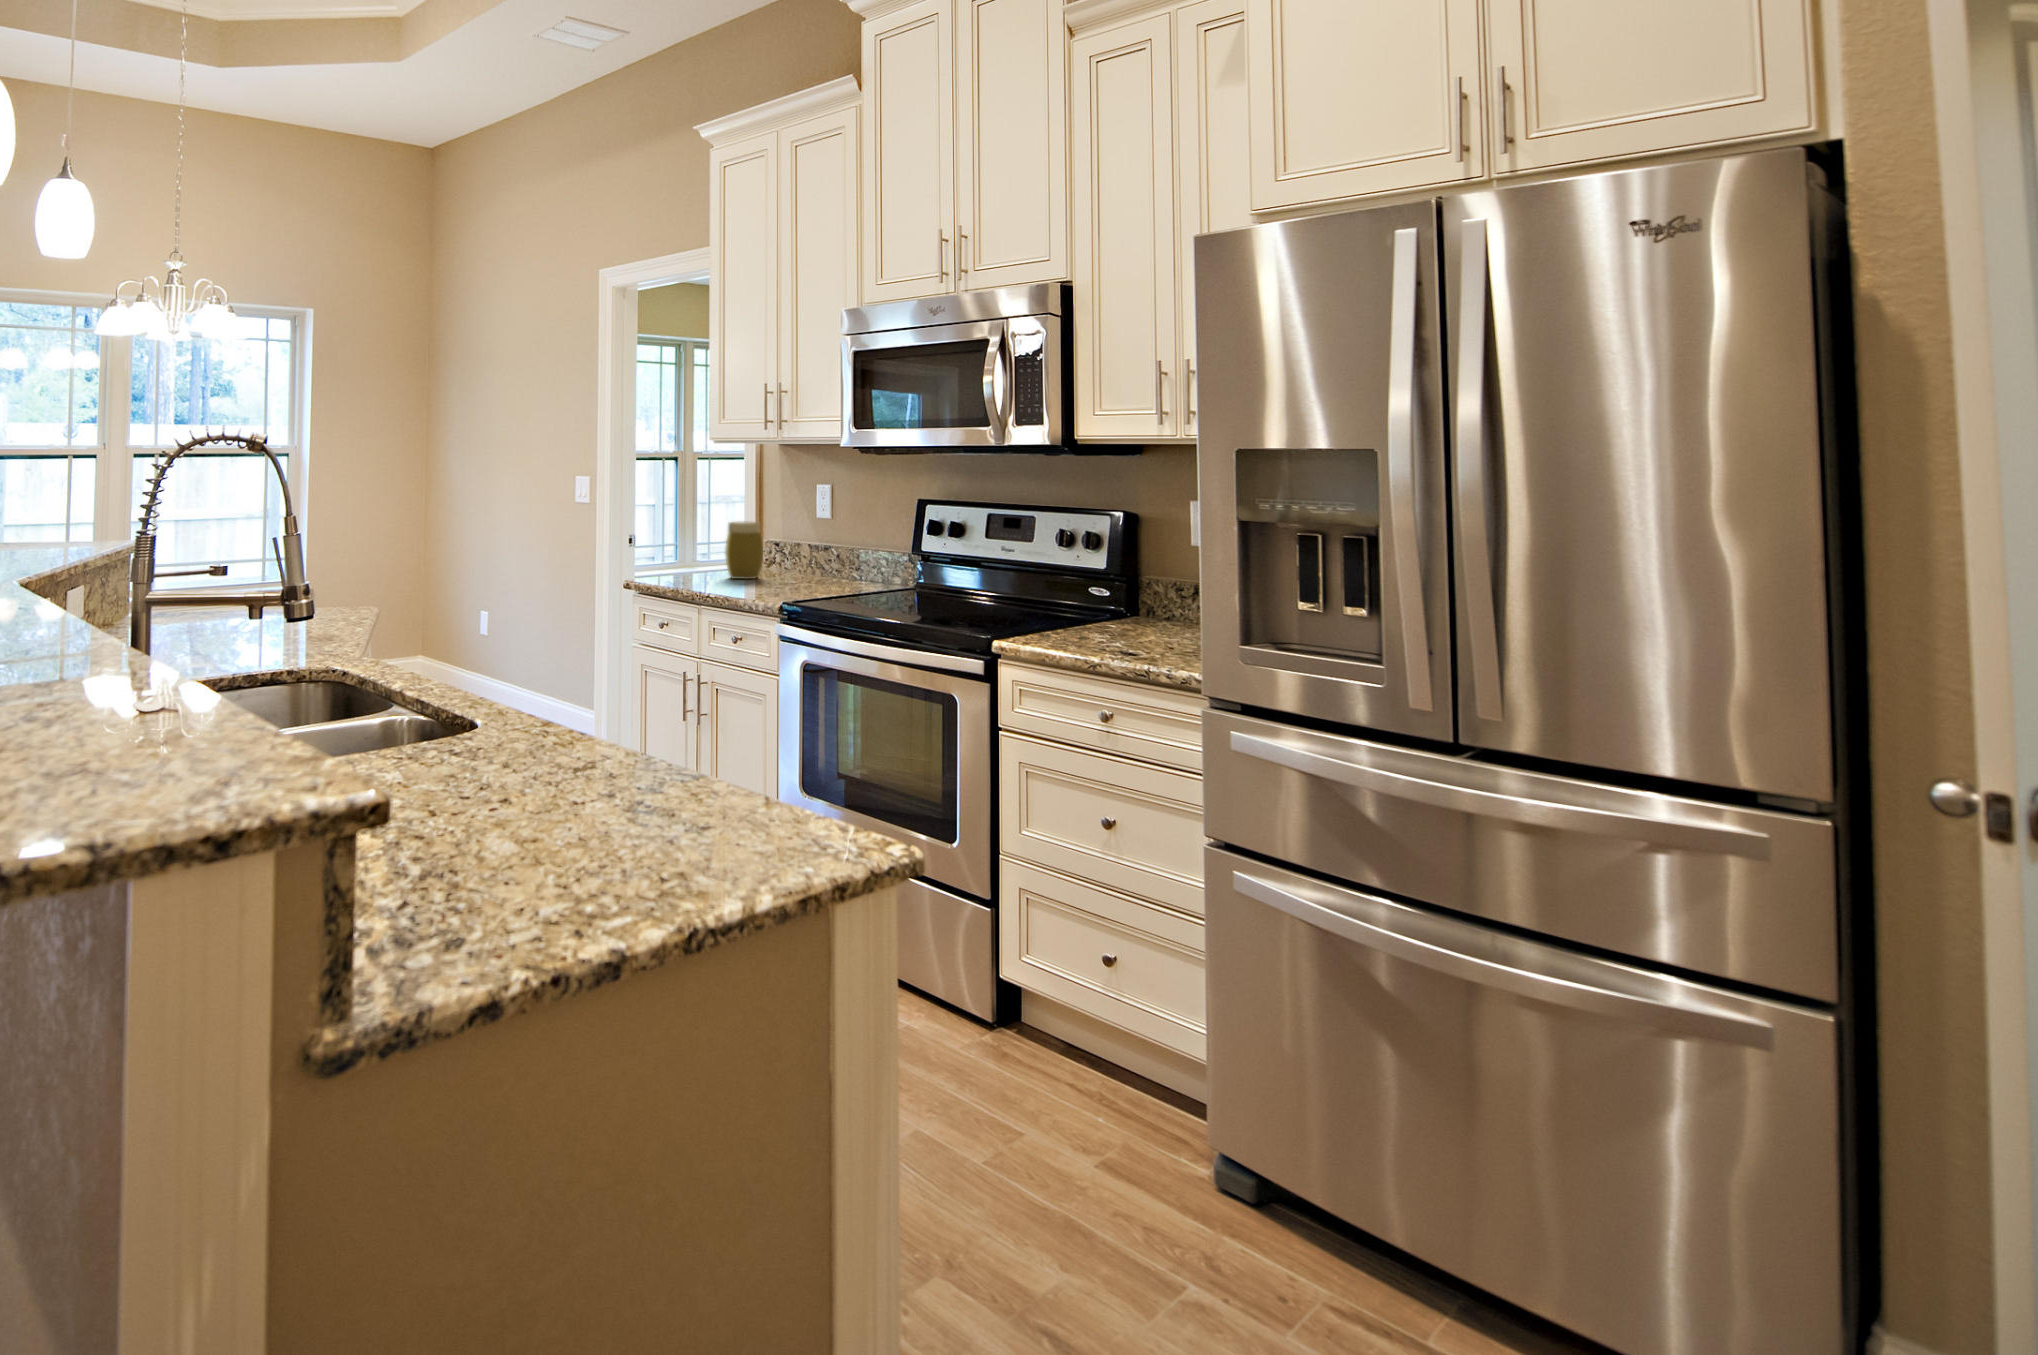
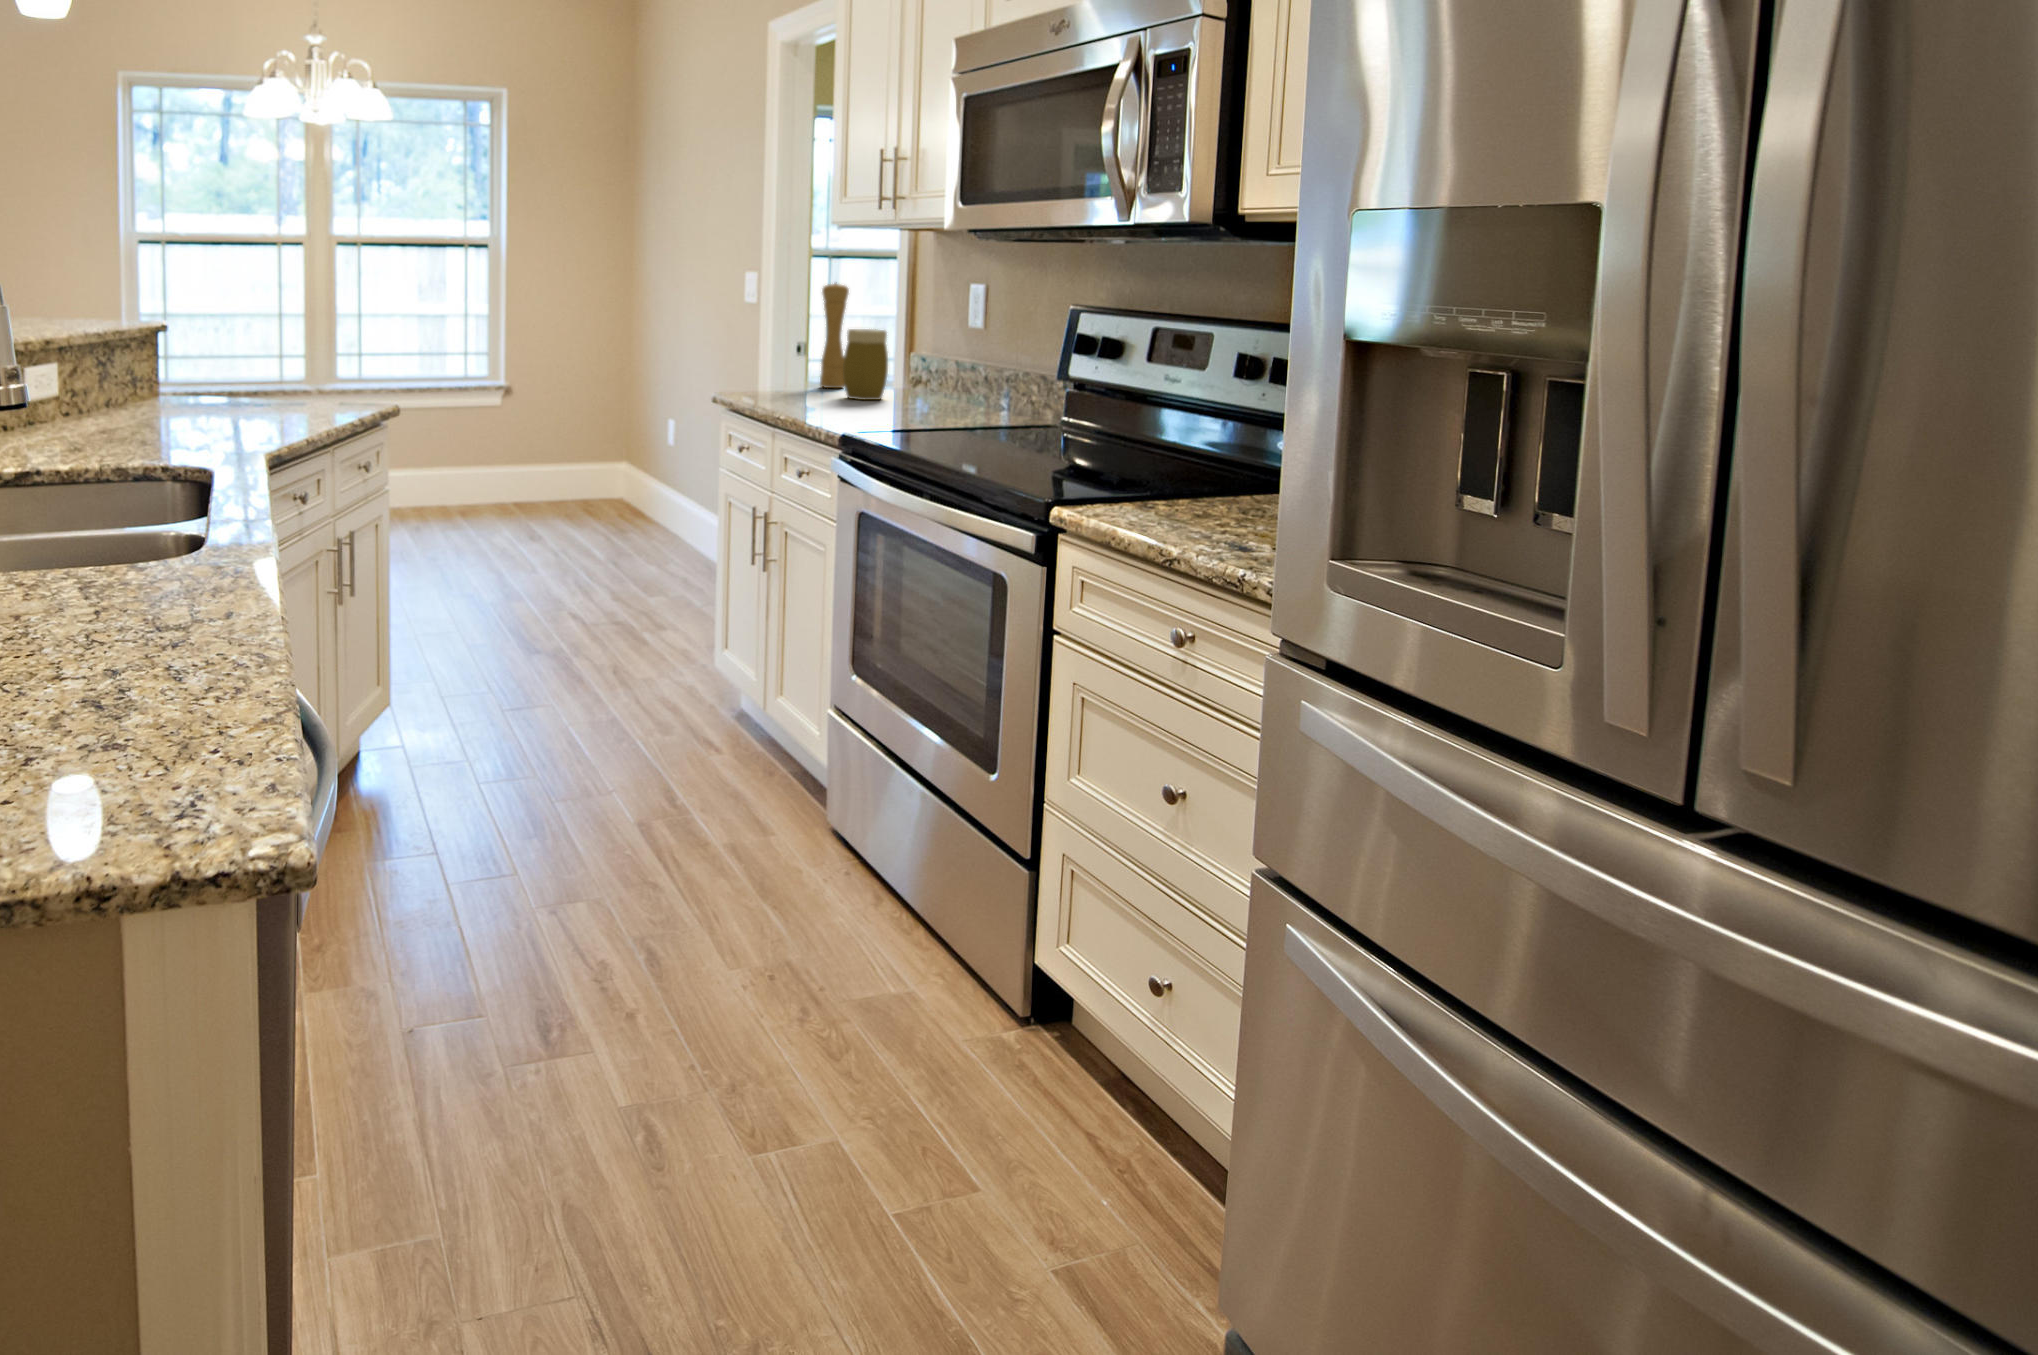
pepper mill: none [693,484,714,571] -> present [820,283,849,388]

